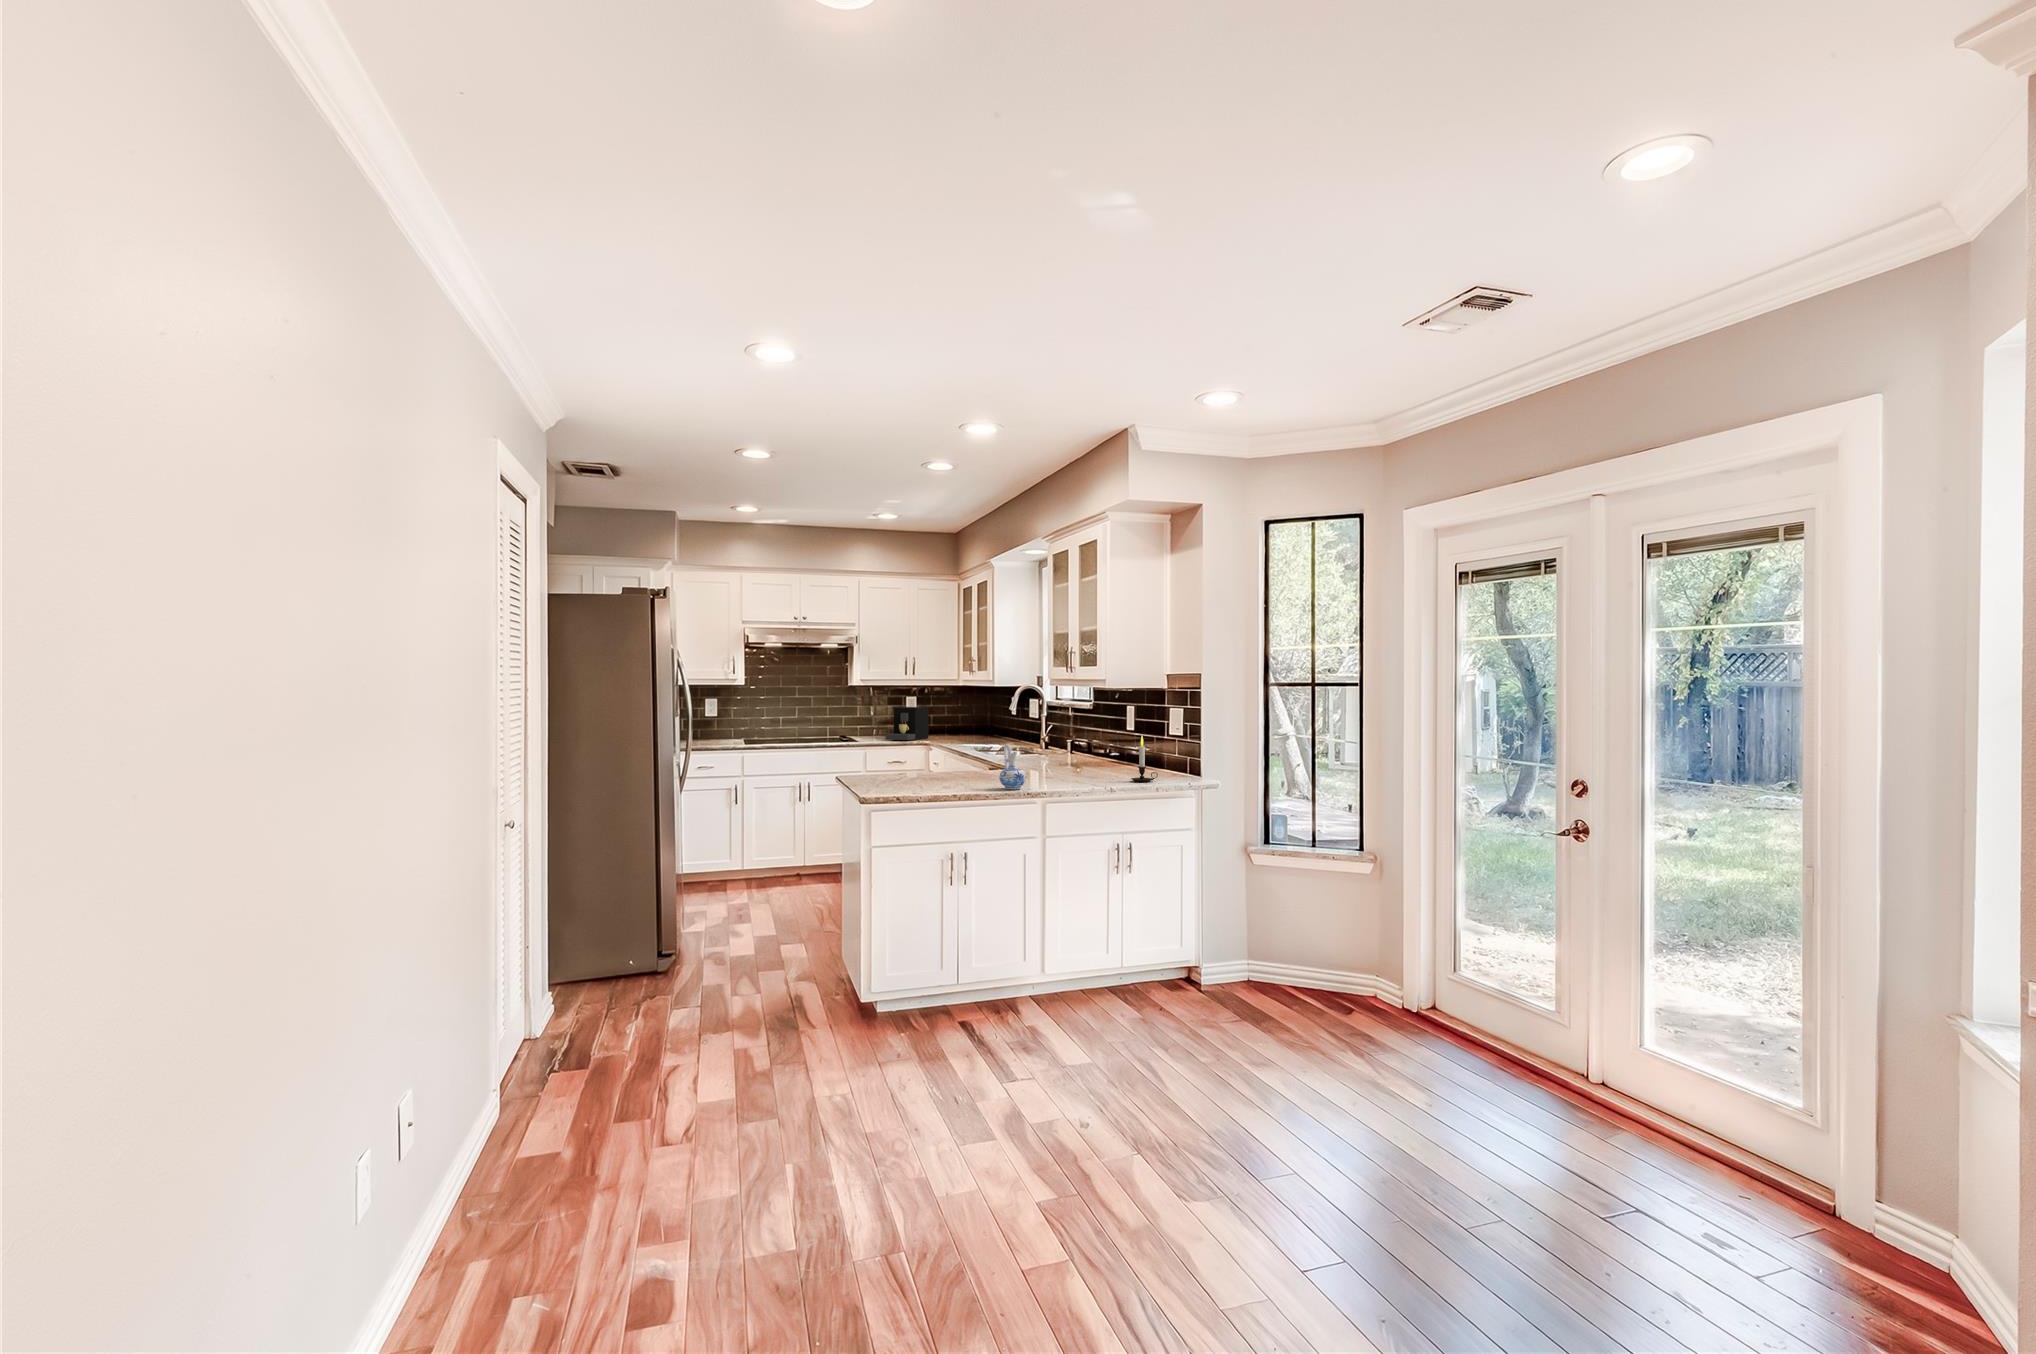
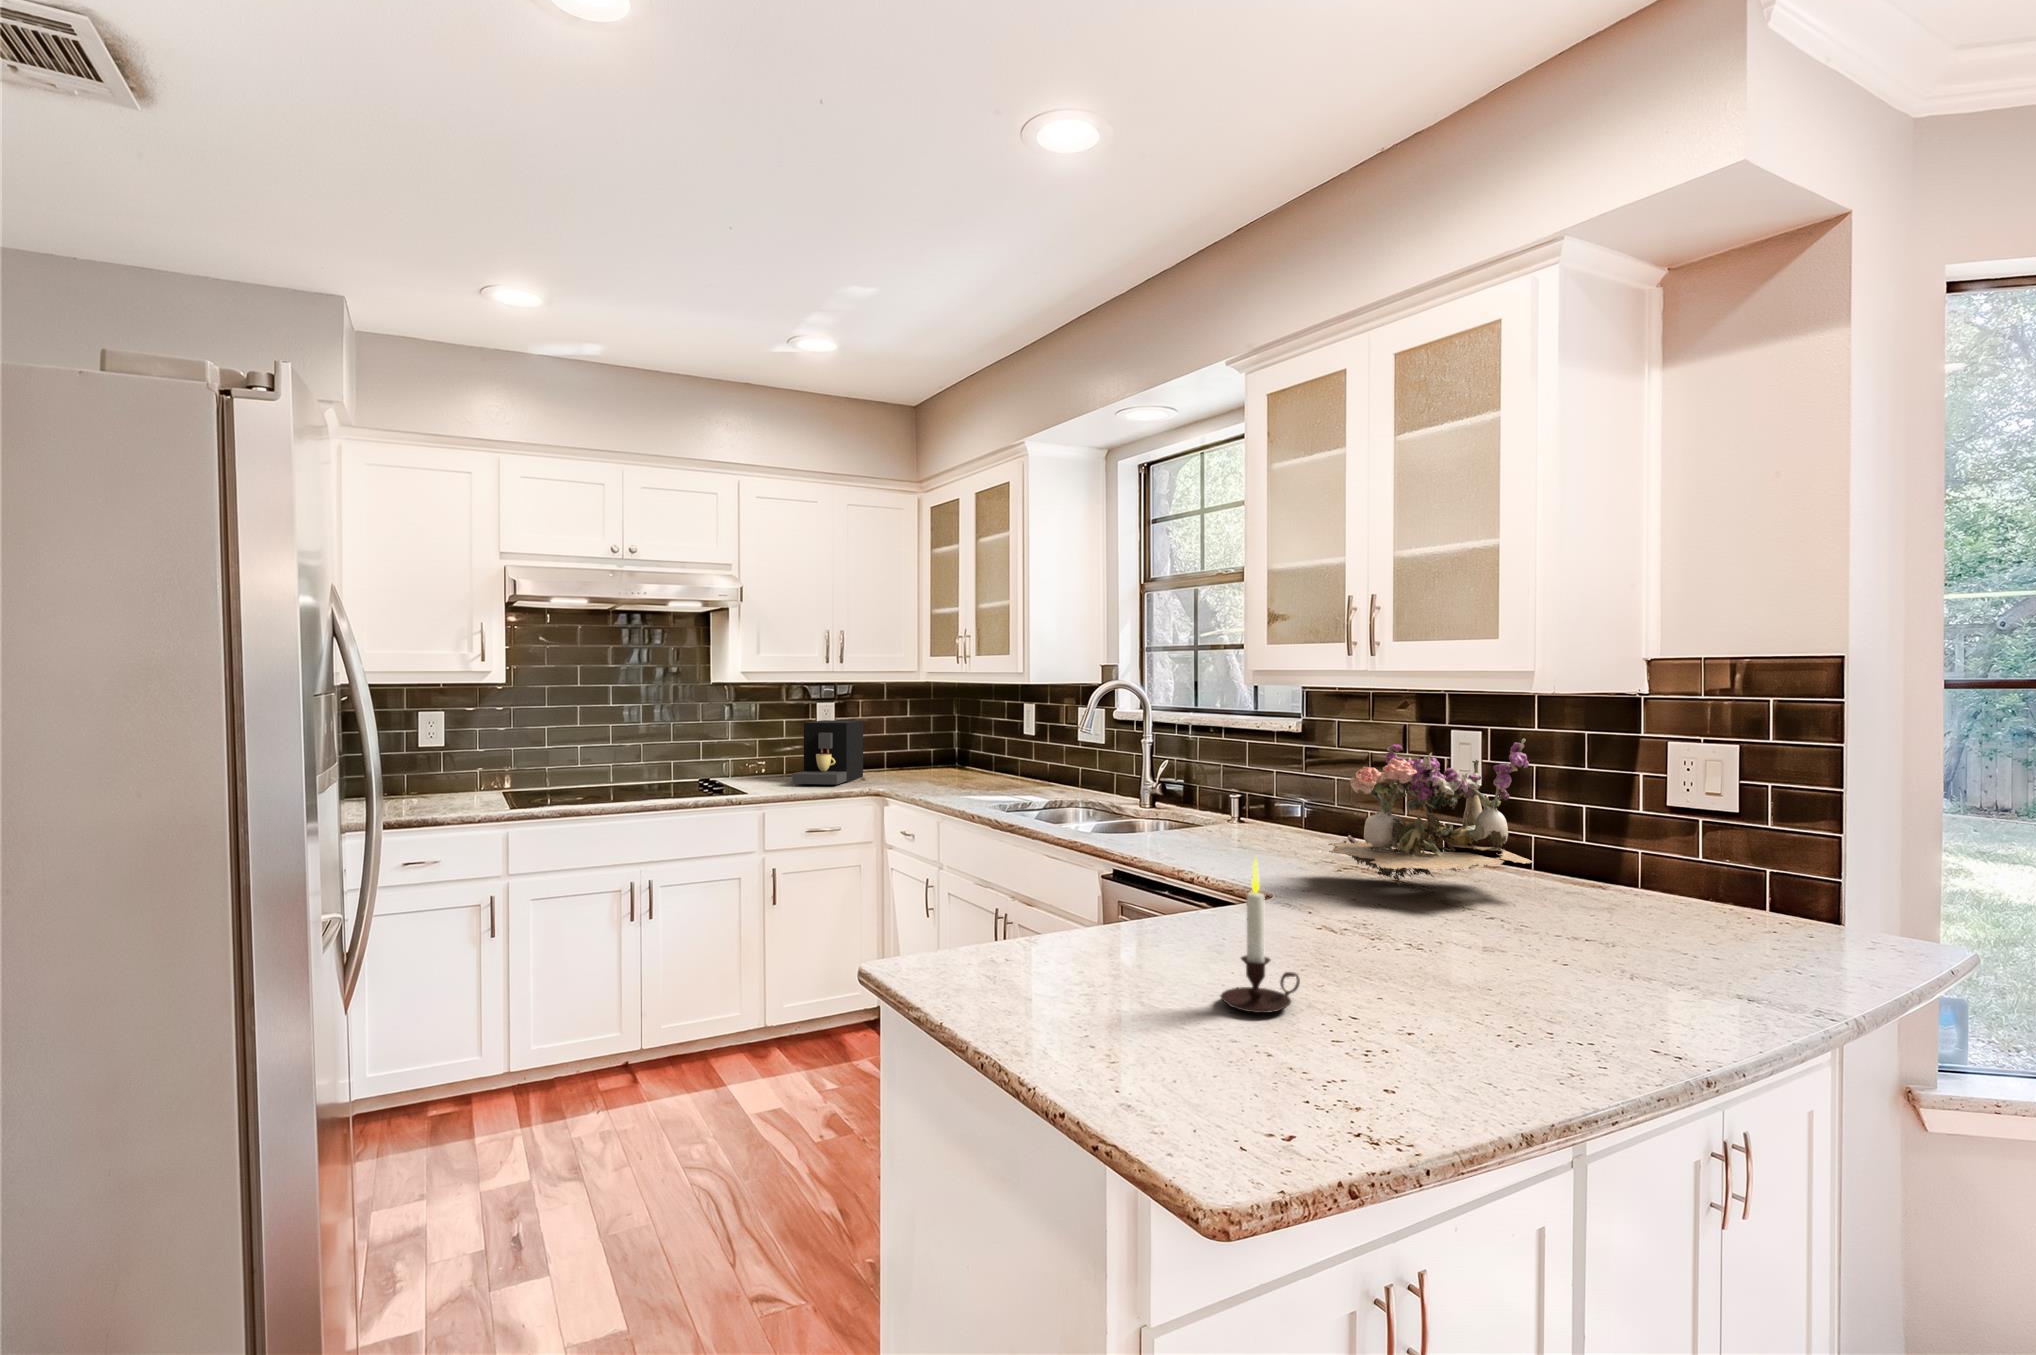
flower arrangement: none [1046,707,1122,769] -> present [1328,738,1533,885]
candle: present [1131,736,1158,782] -> present [1221,858,1300,1013]
ceramic pitcher: present [999,744,1026,789] -> none [1484,881,1580,1038]

